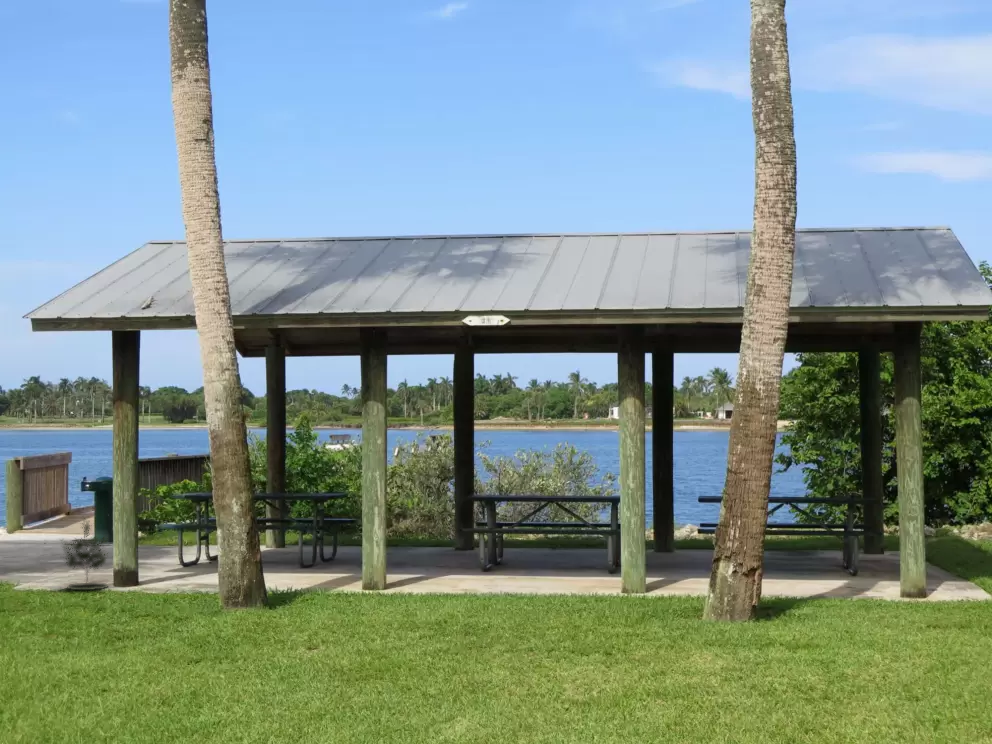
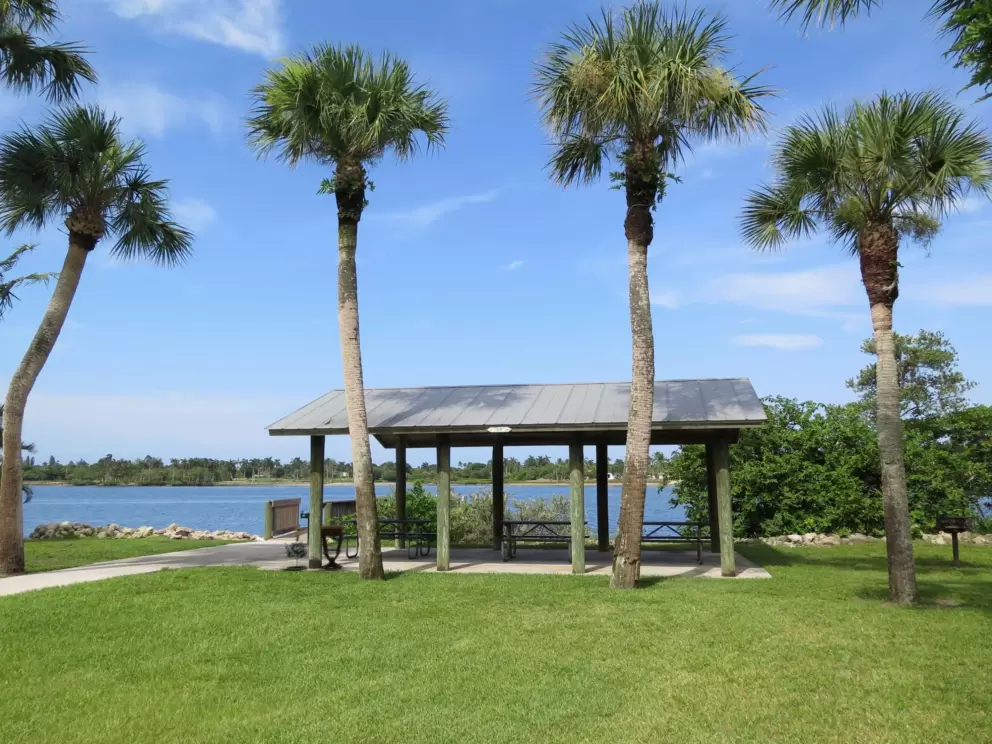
side table: none [132,505,177,588] -> present [321,525,344,569]

